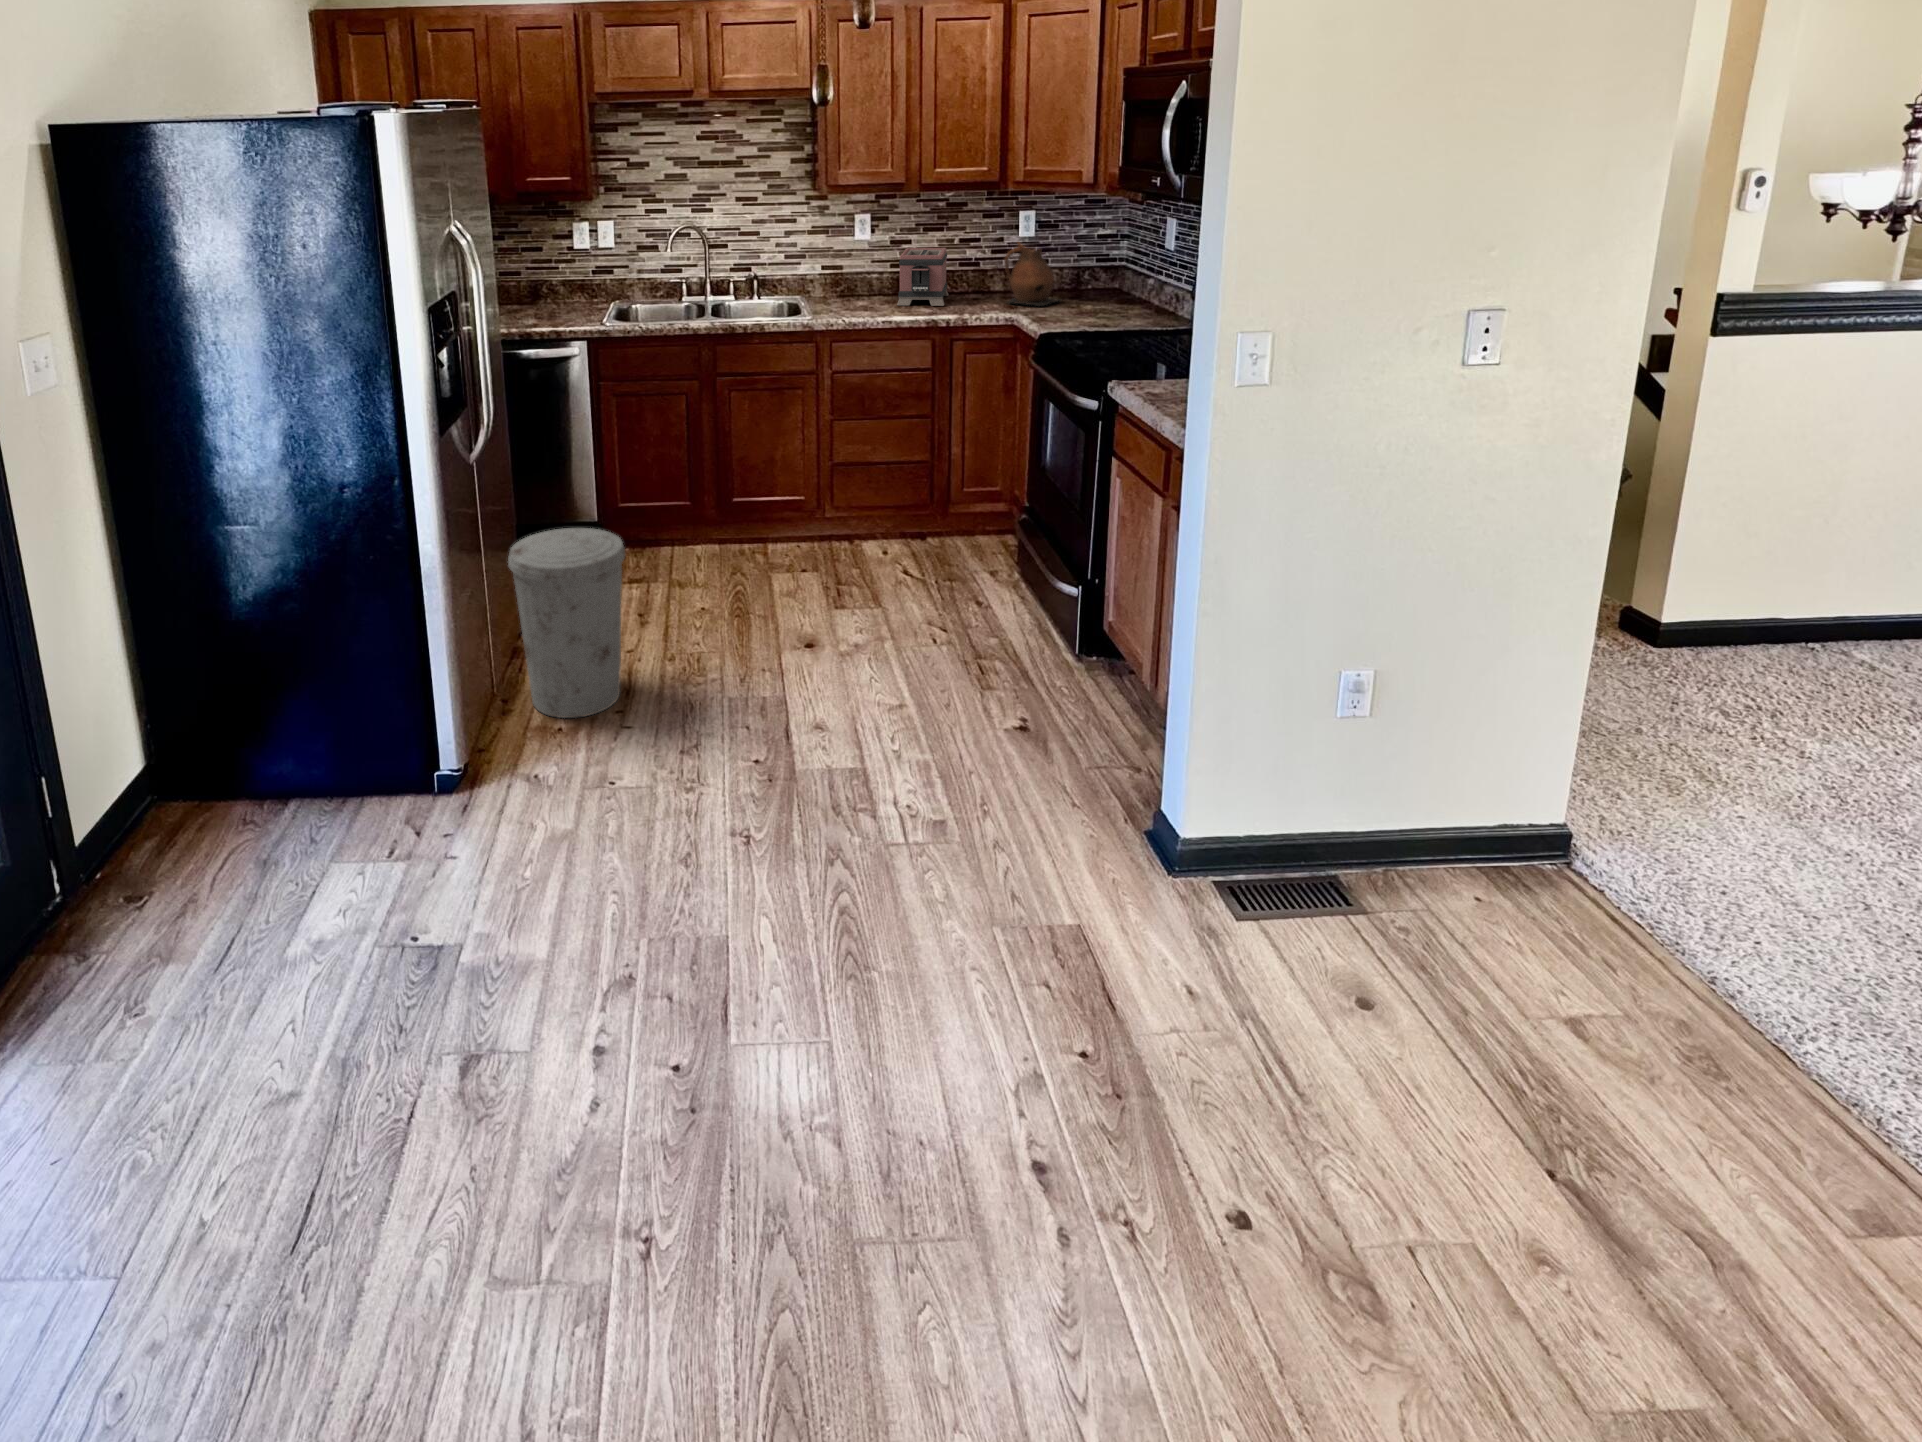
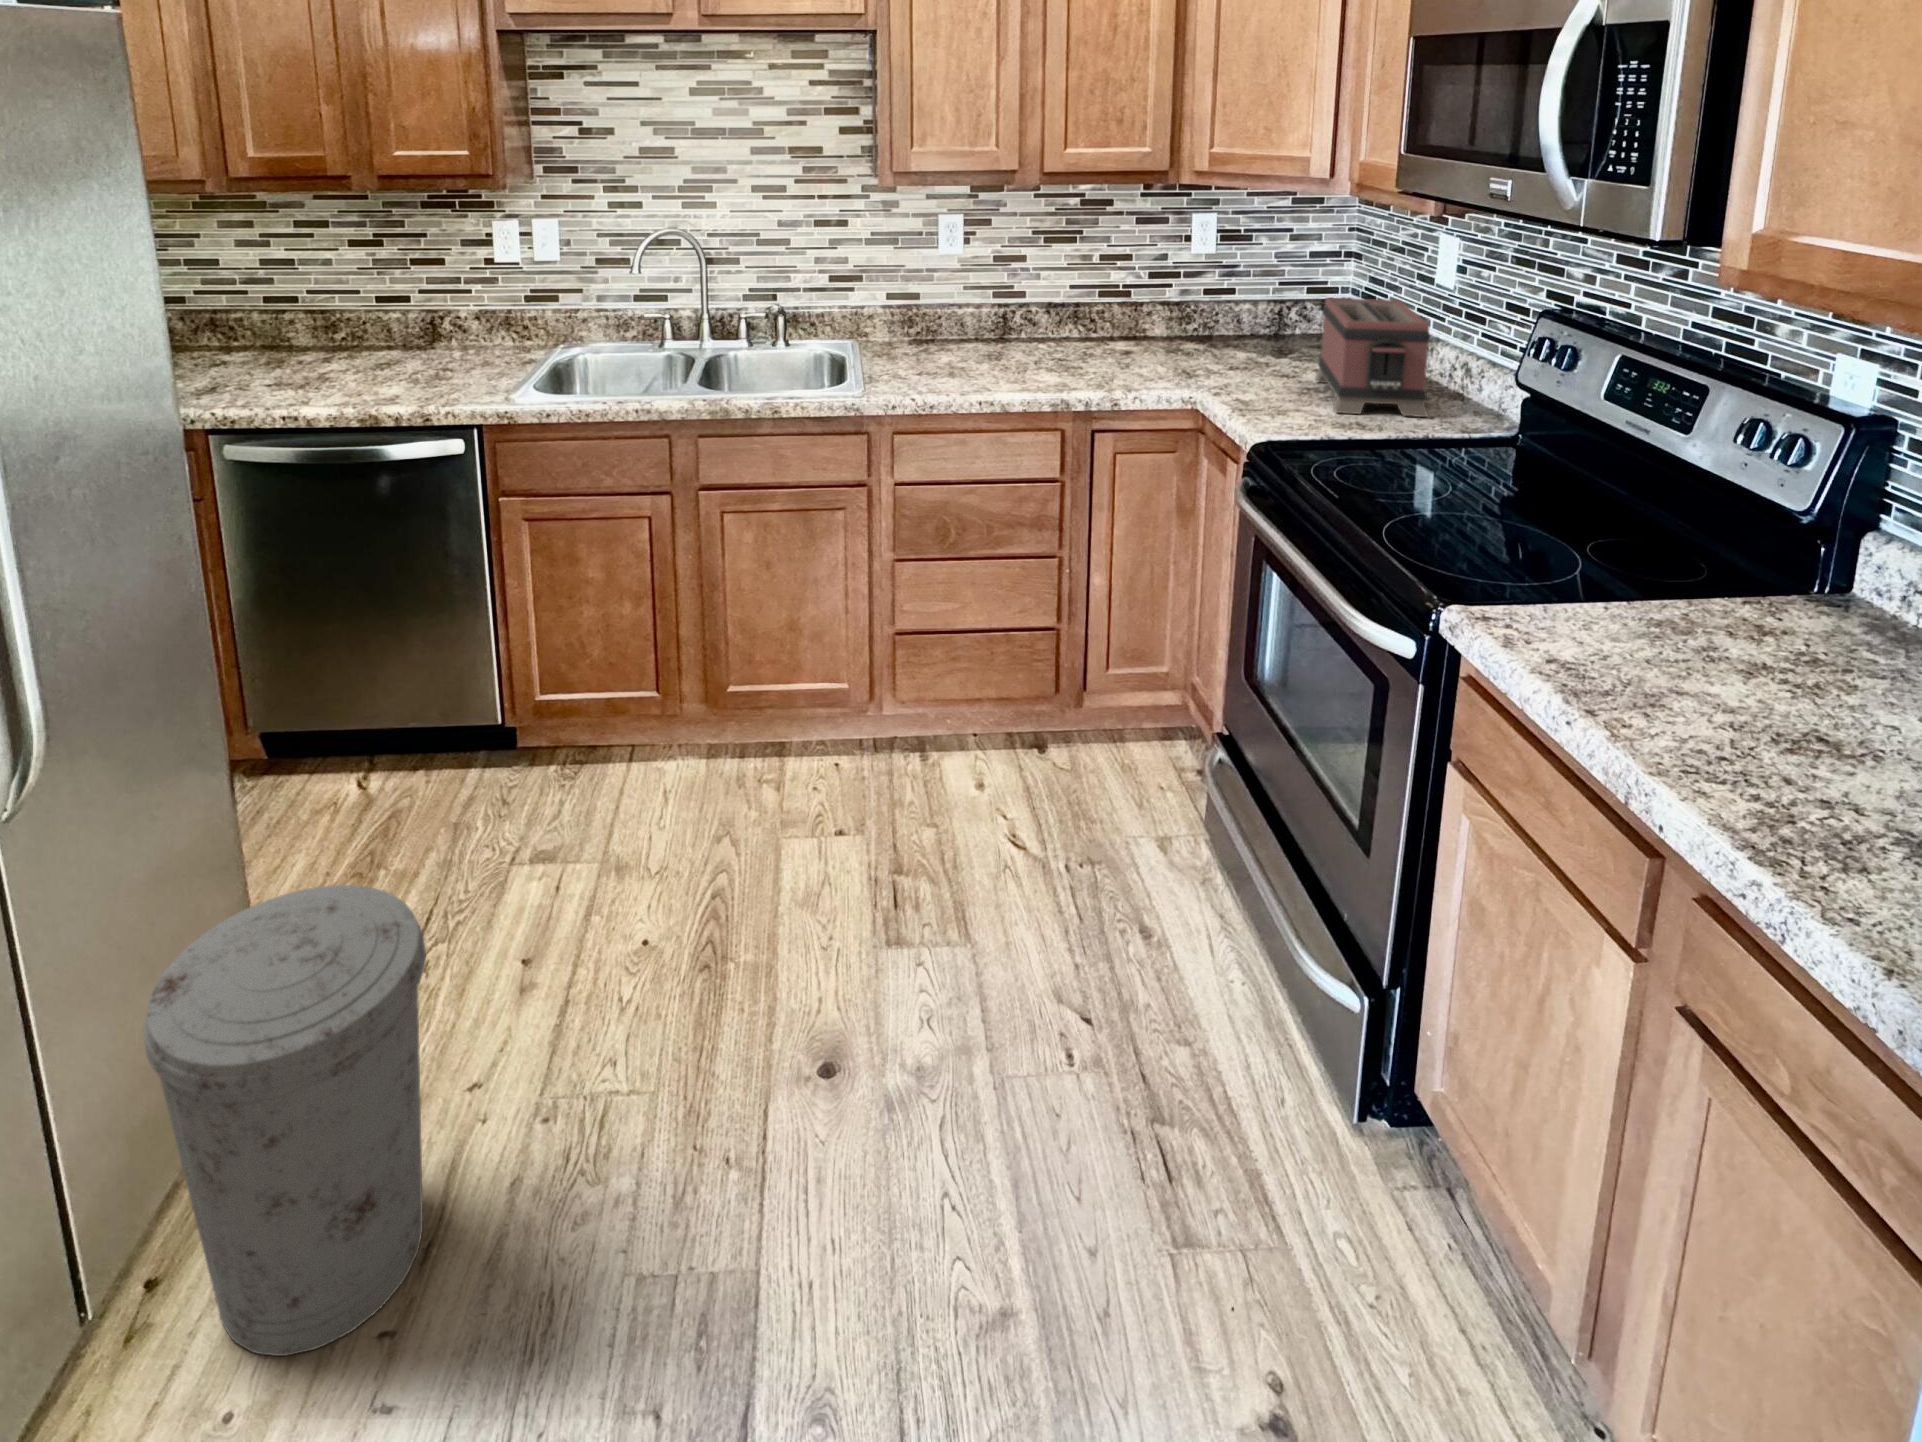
ceramic pitcher: present [1005,243,1059,306] -> none [1174,266,1264,372]
toaster: present [897,248,948,306] -> present [1315,298,1431,417]

